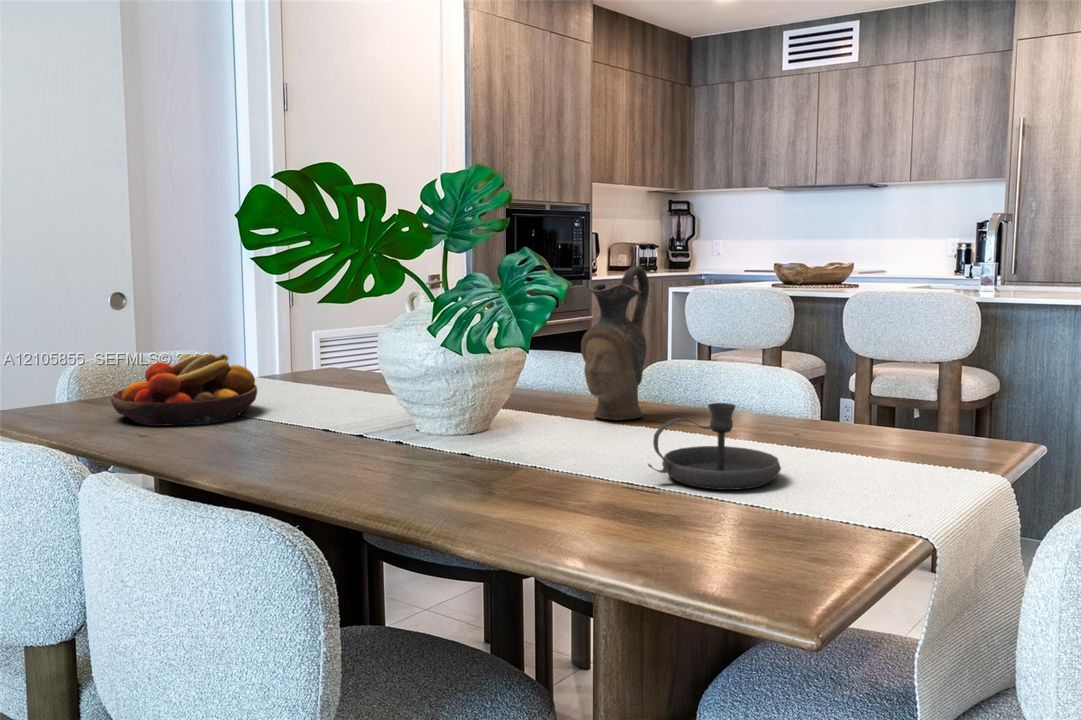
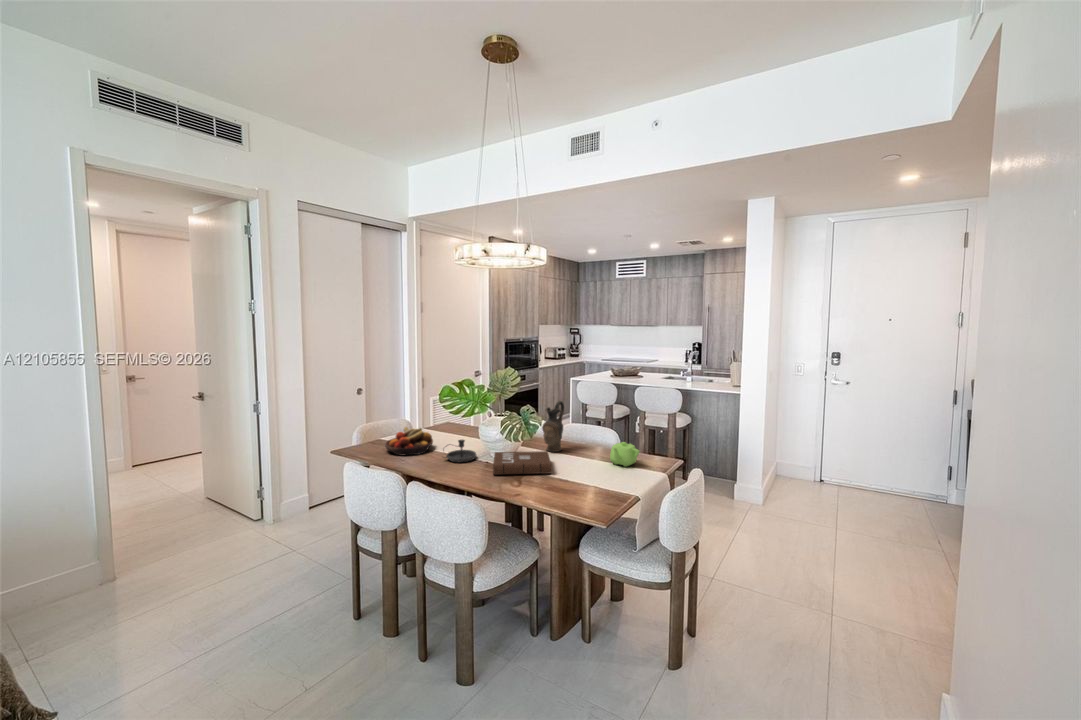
teapot: none [799,375,902,453] -> present [610,442,639,467]
candlestick: present [648,403,781,490] -> present [446,440,477,462]
book: none [408,407,603,468] -> present [493,451,551,475]

